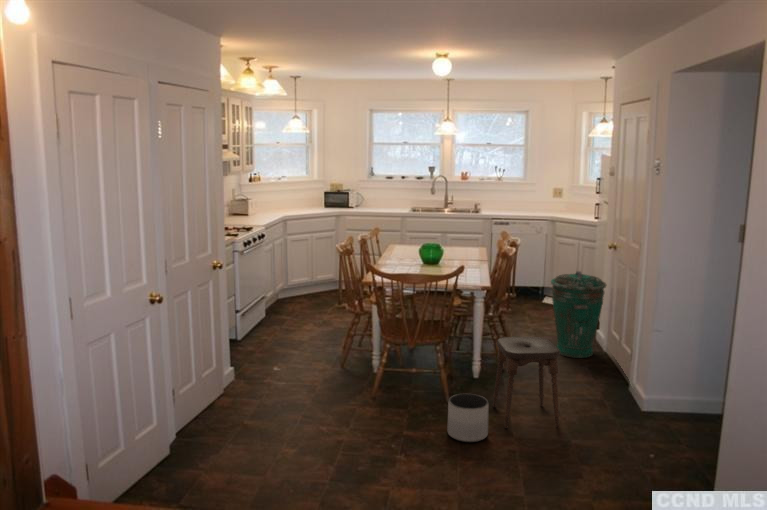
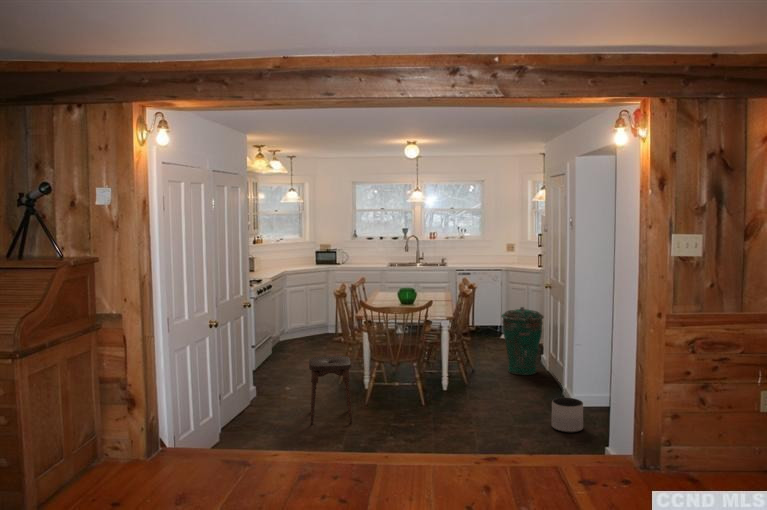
stool: present [493,337,560,428] -> present [309,356,352,425]
planter: present [447,394,489,442] -> present [552,398,583,433]

